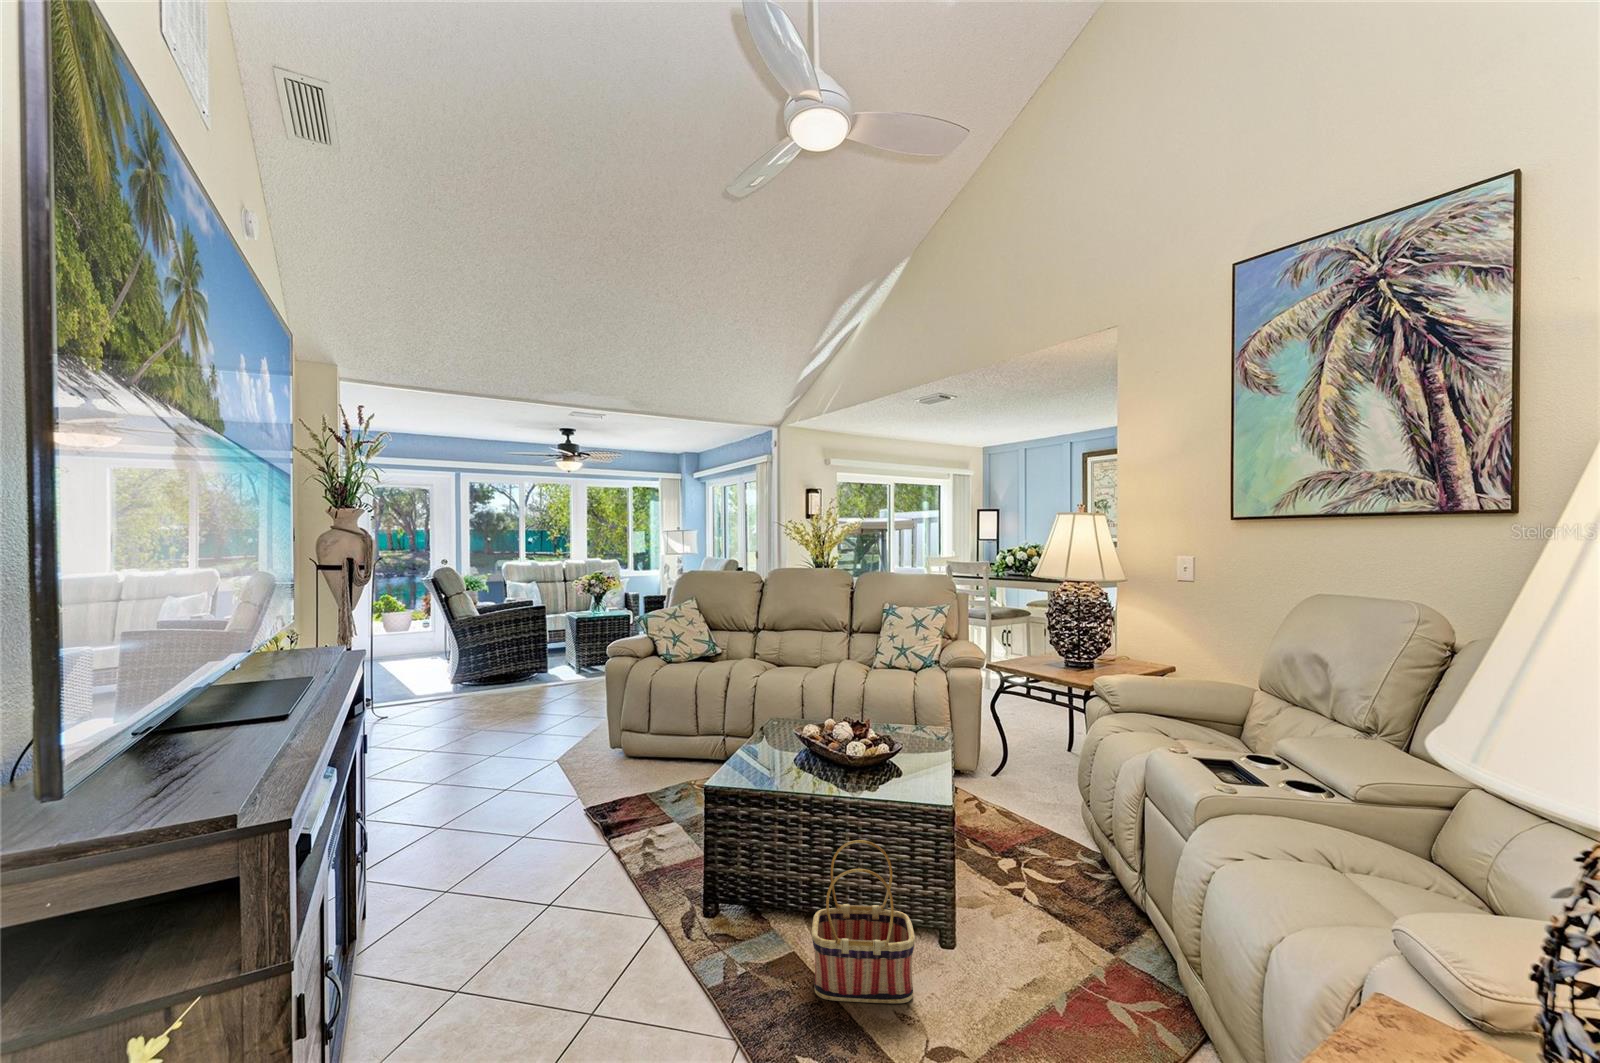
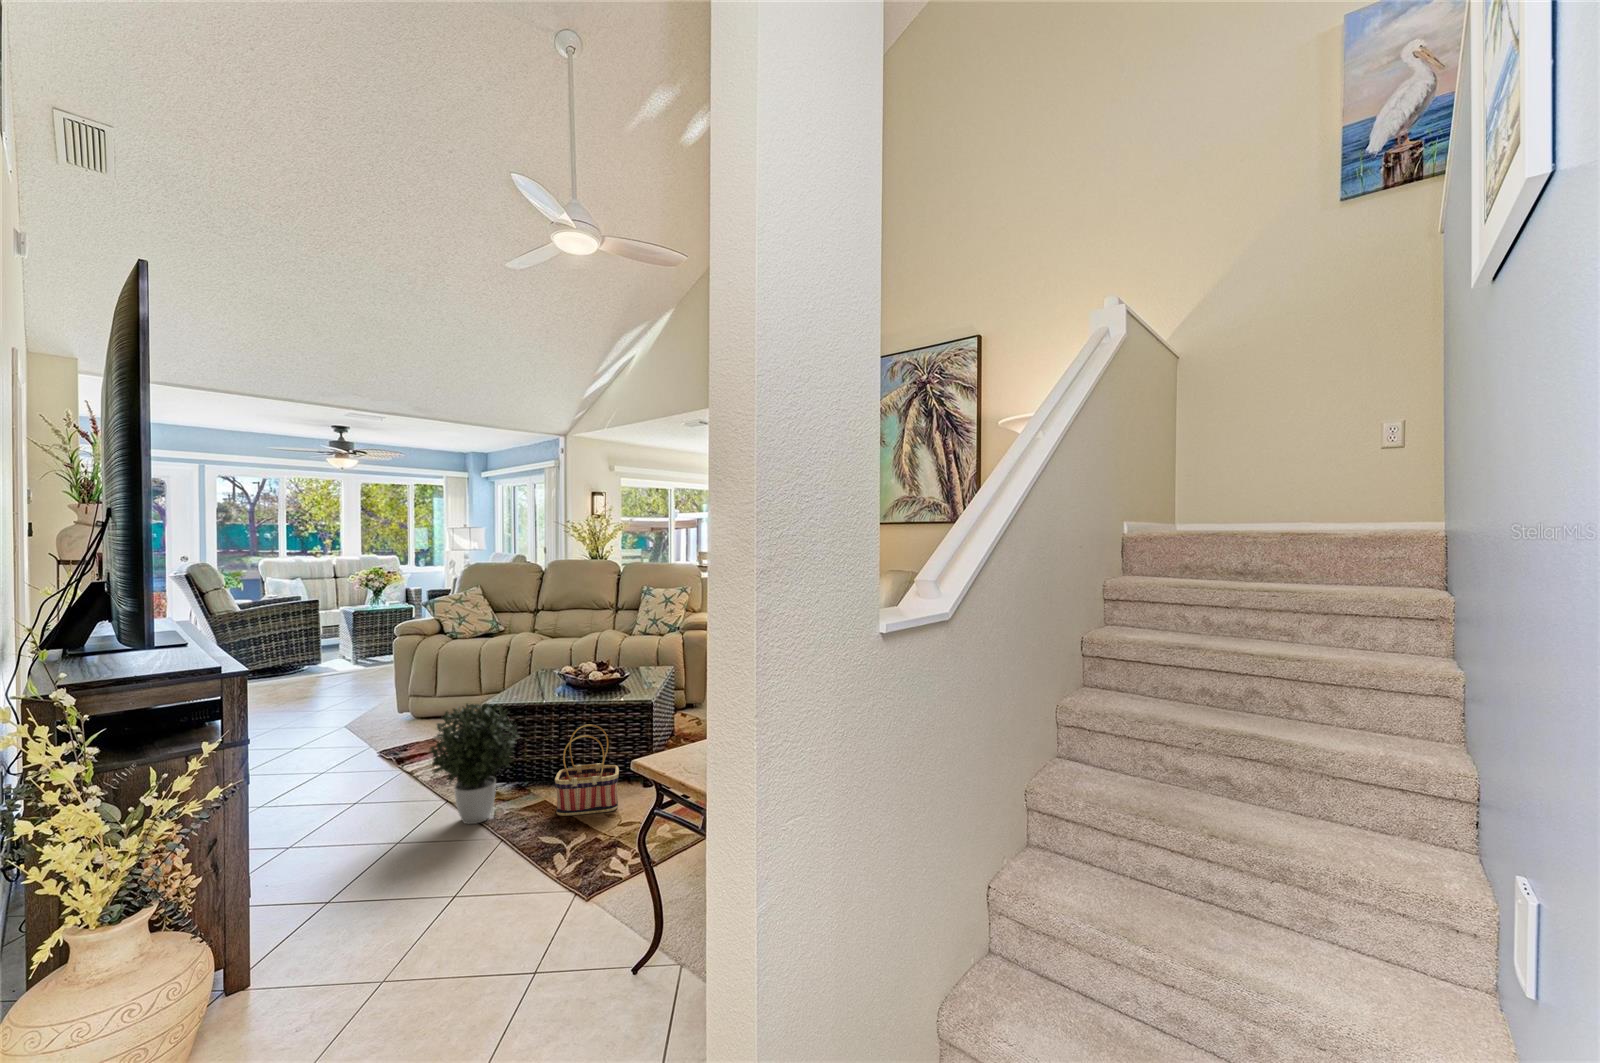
potted plant: none [625,792,757,993] -> present [430,703,519,824]

